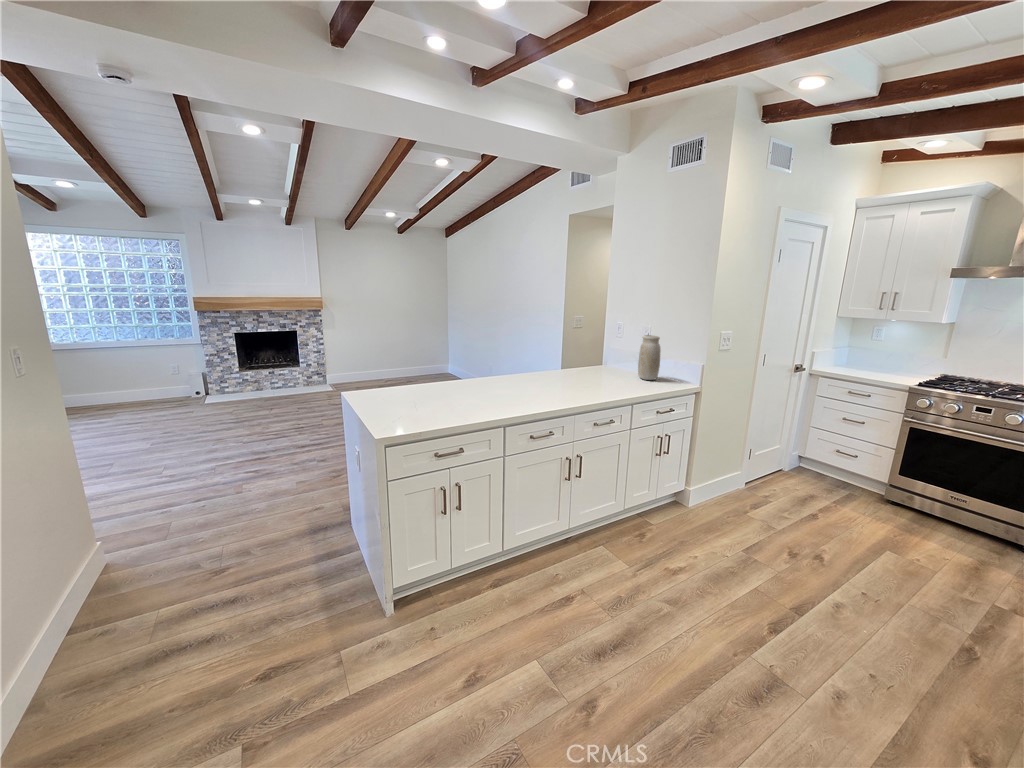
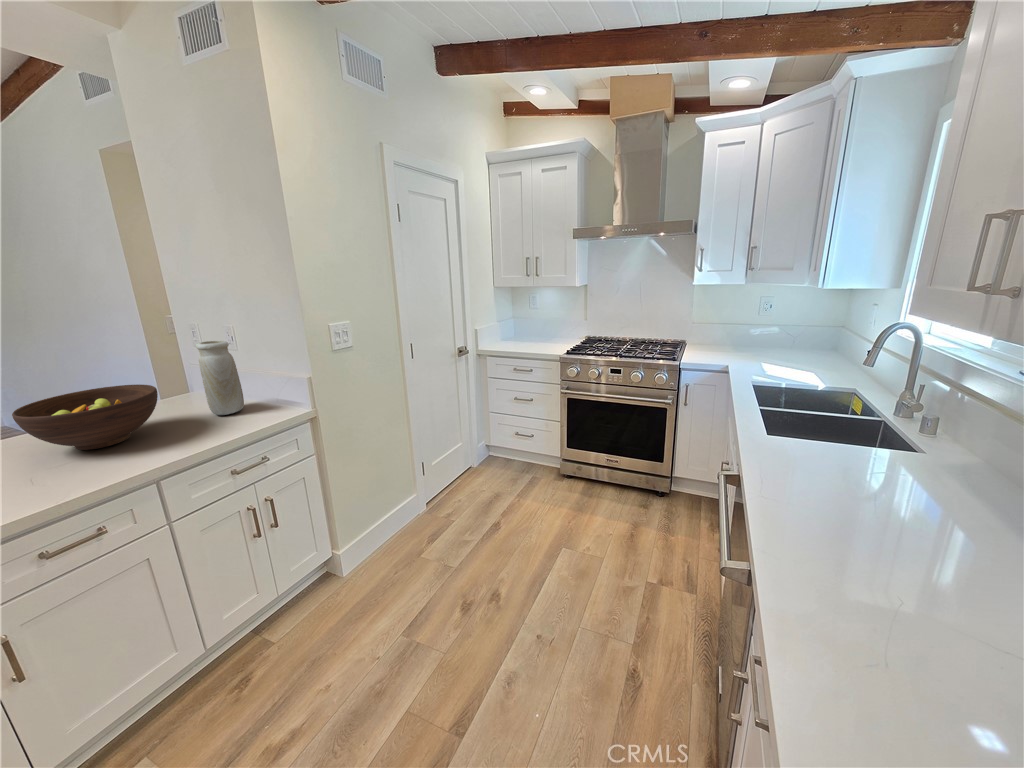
fruit bowl: none [573,353,628,384] -> present [12,385,158,450]

